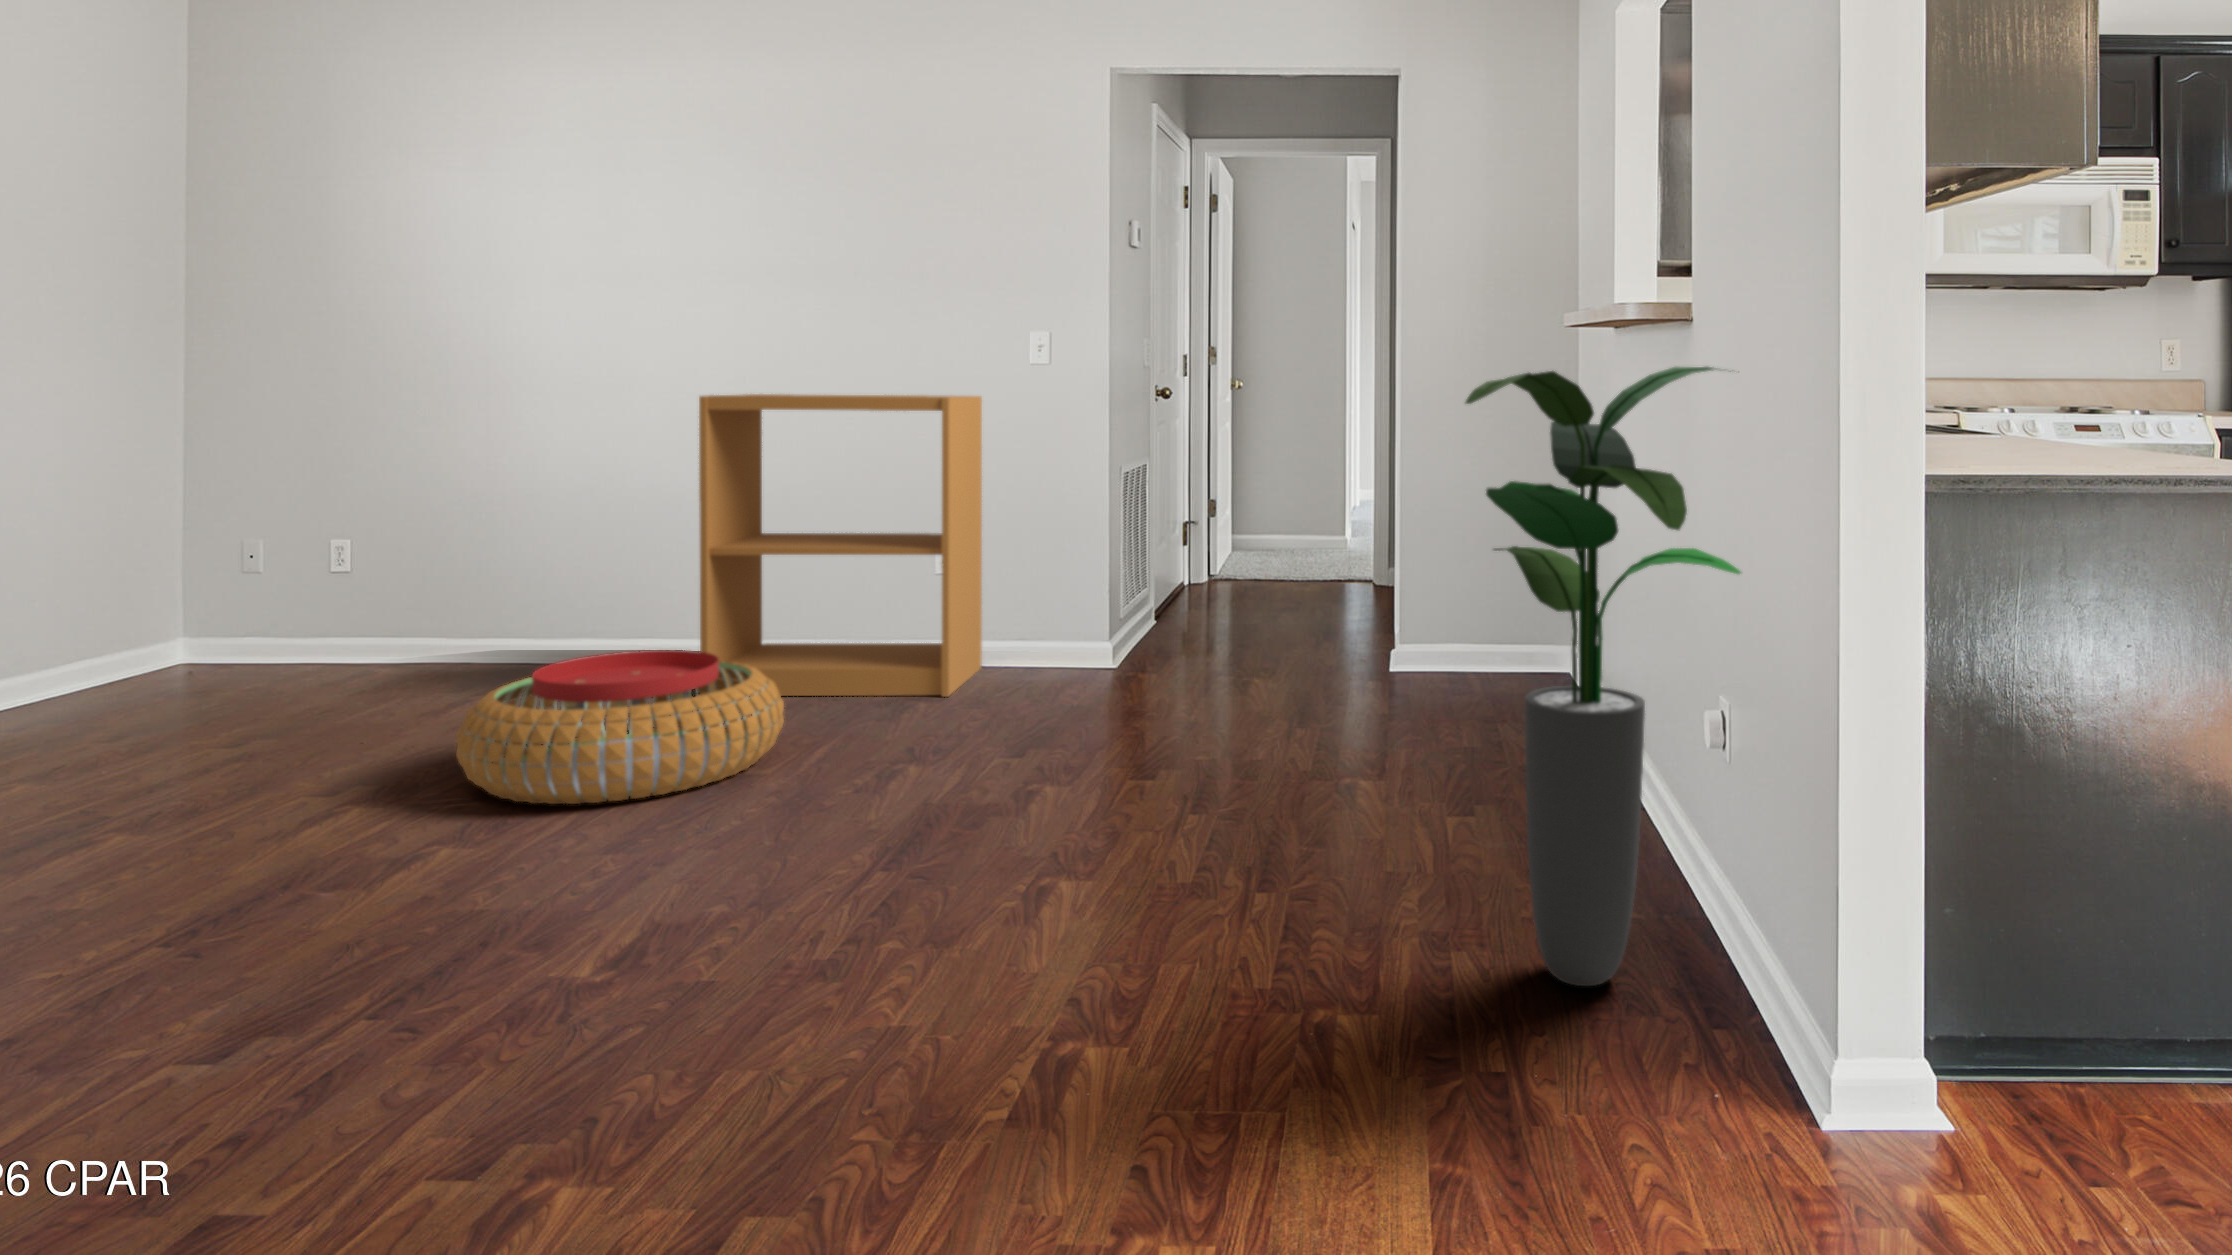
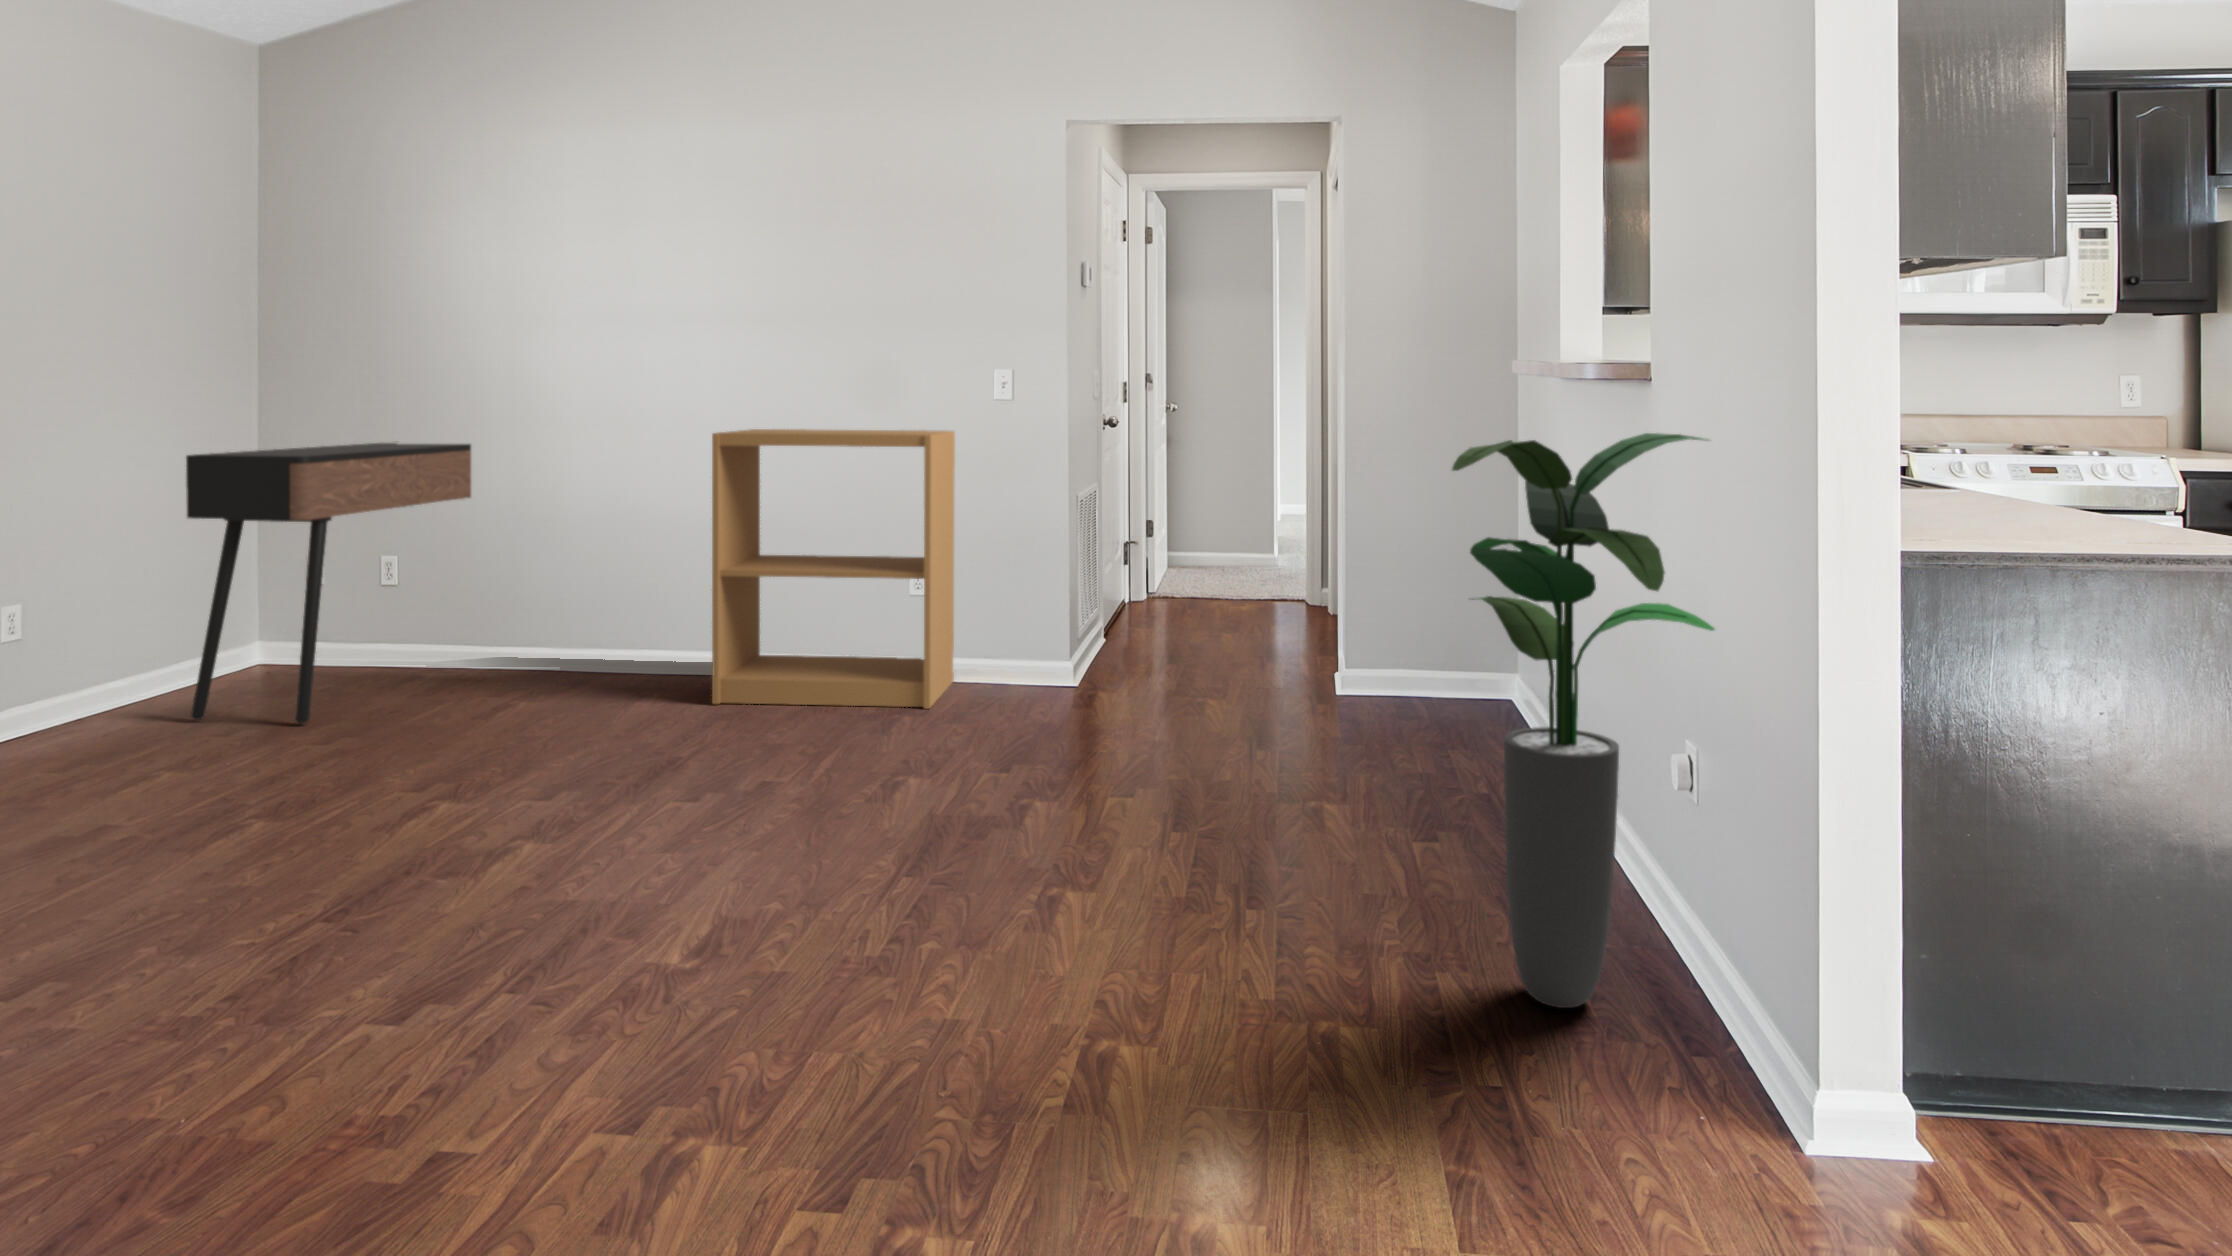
console table: none [49,410,472,730] -> present [186,443,471,724]
pouf: present [456,650,784,804] -> none [528,664,797,802]

